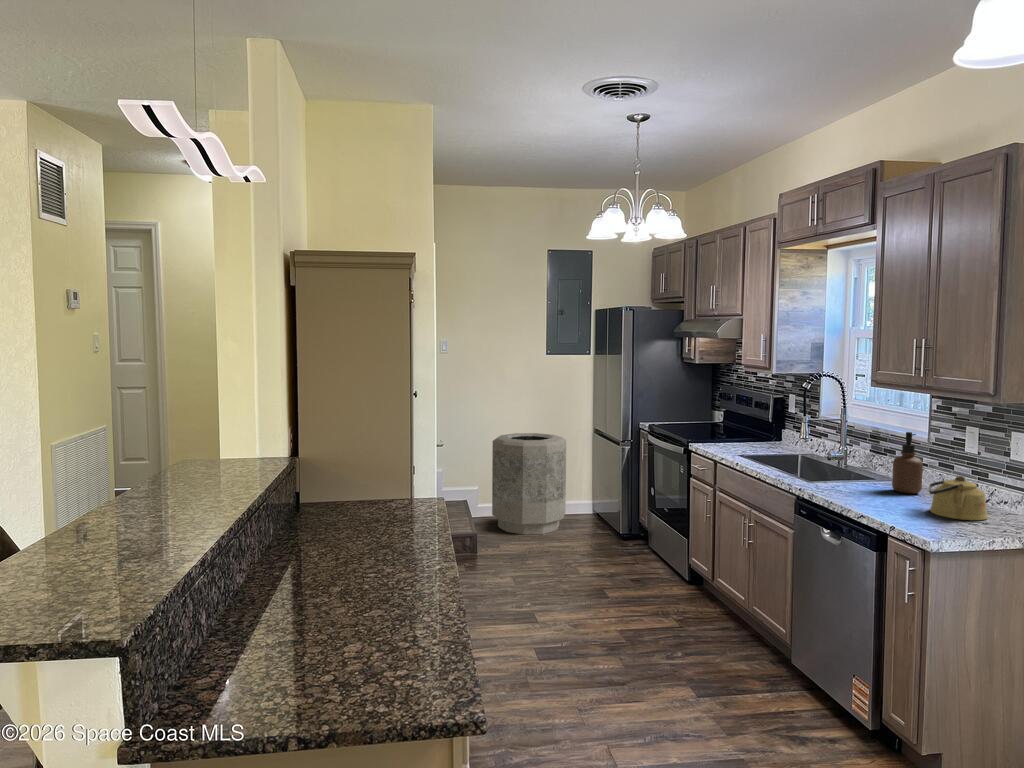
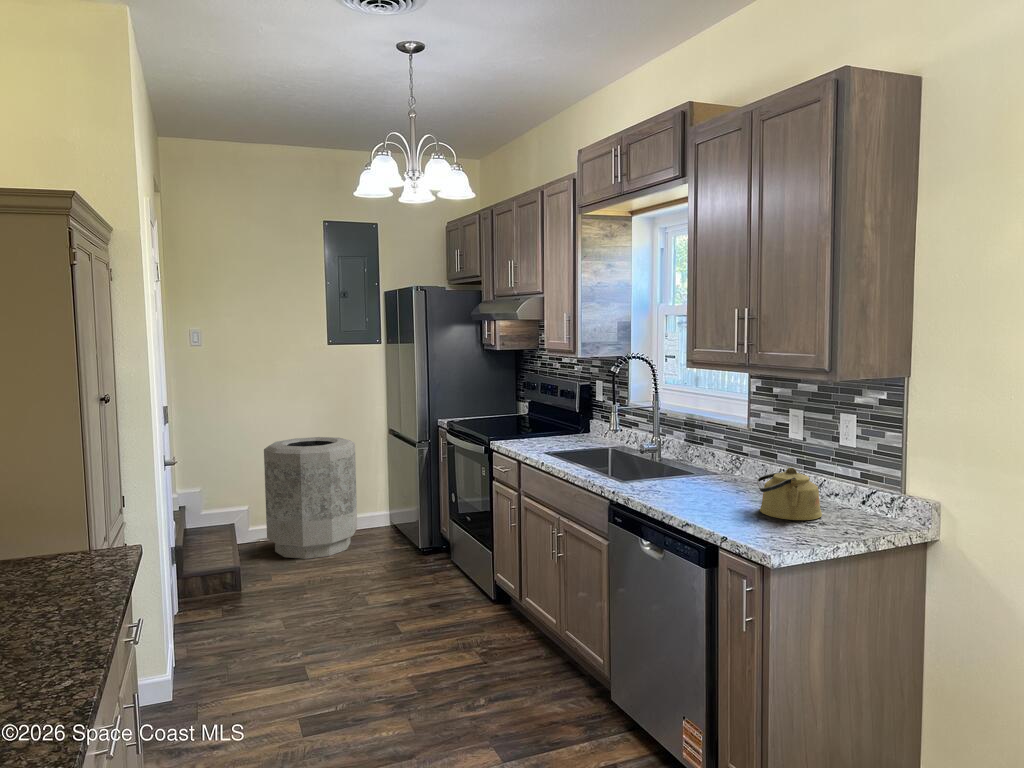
soap dispenser: present [892,432,923,494] -> none [713,418,745,489]

